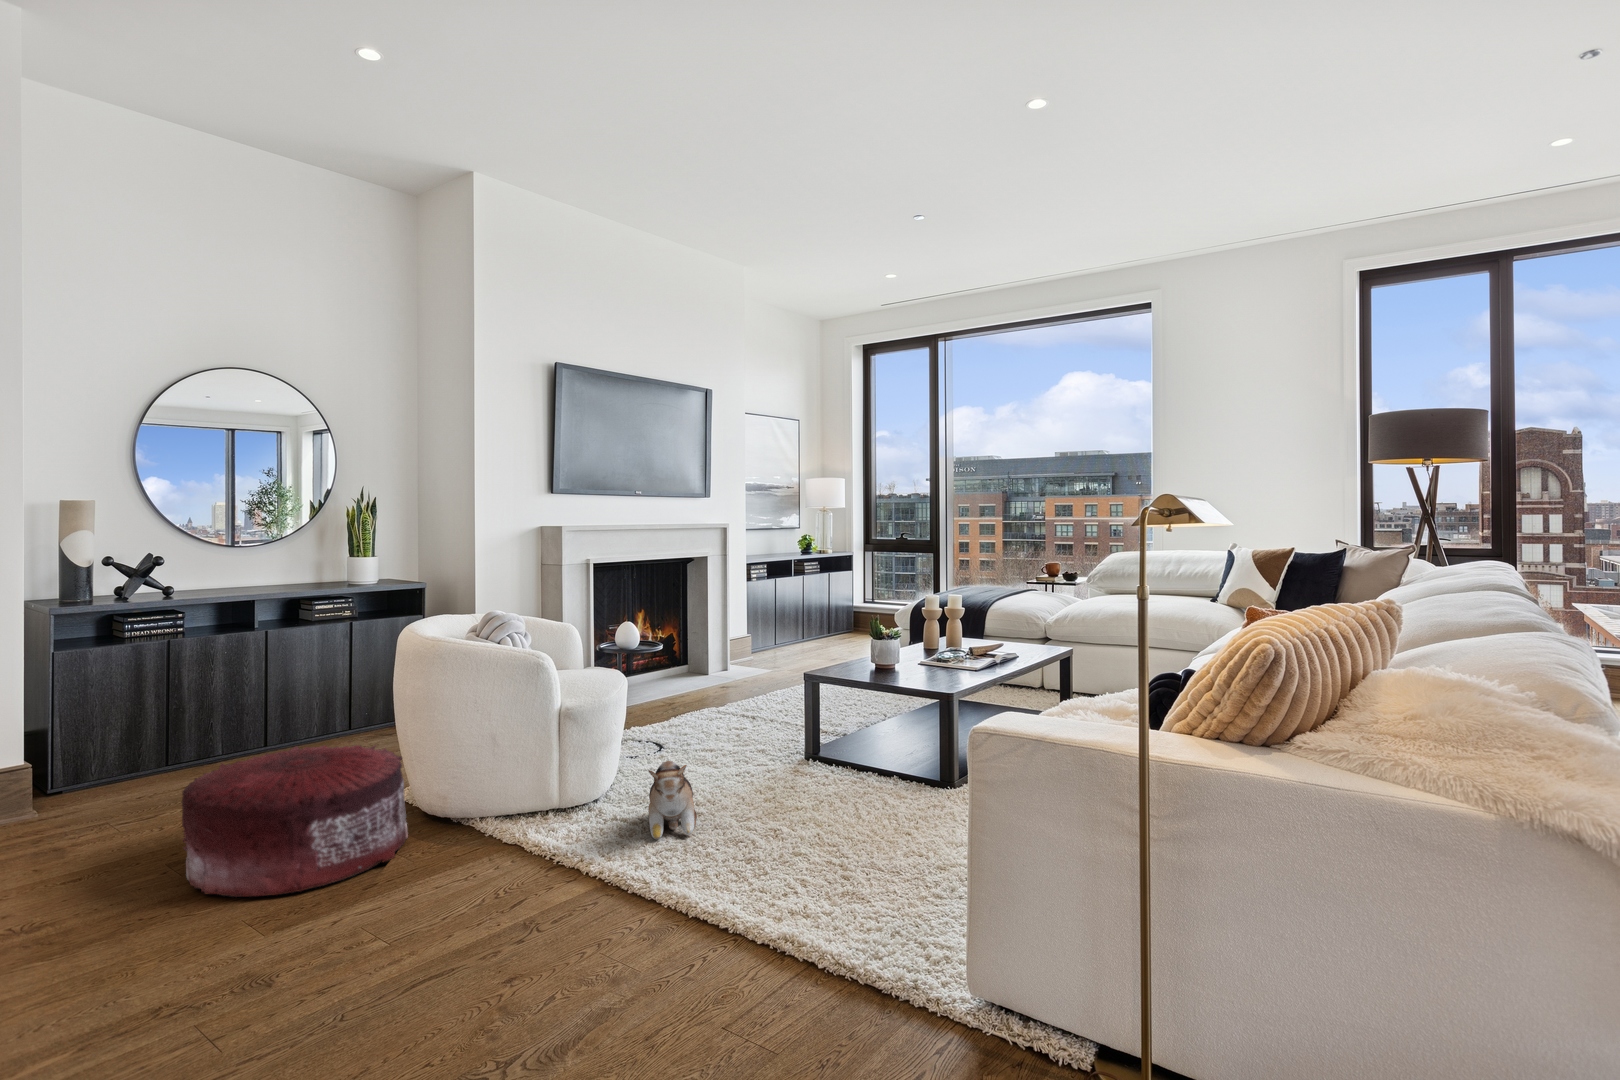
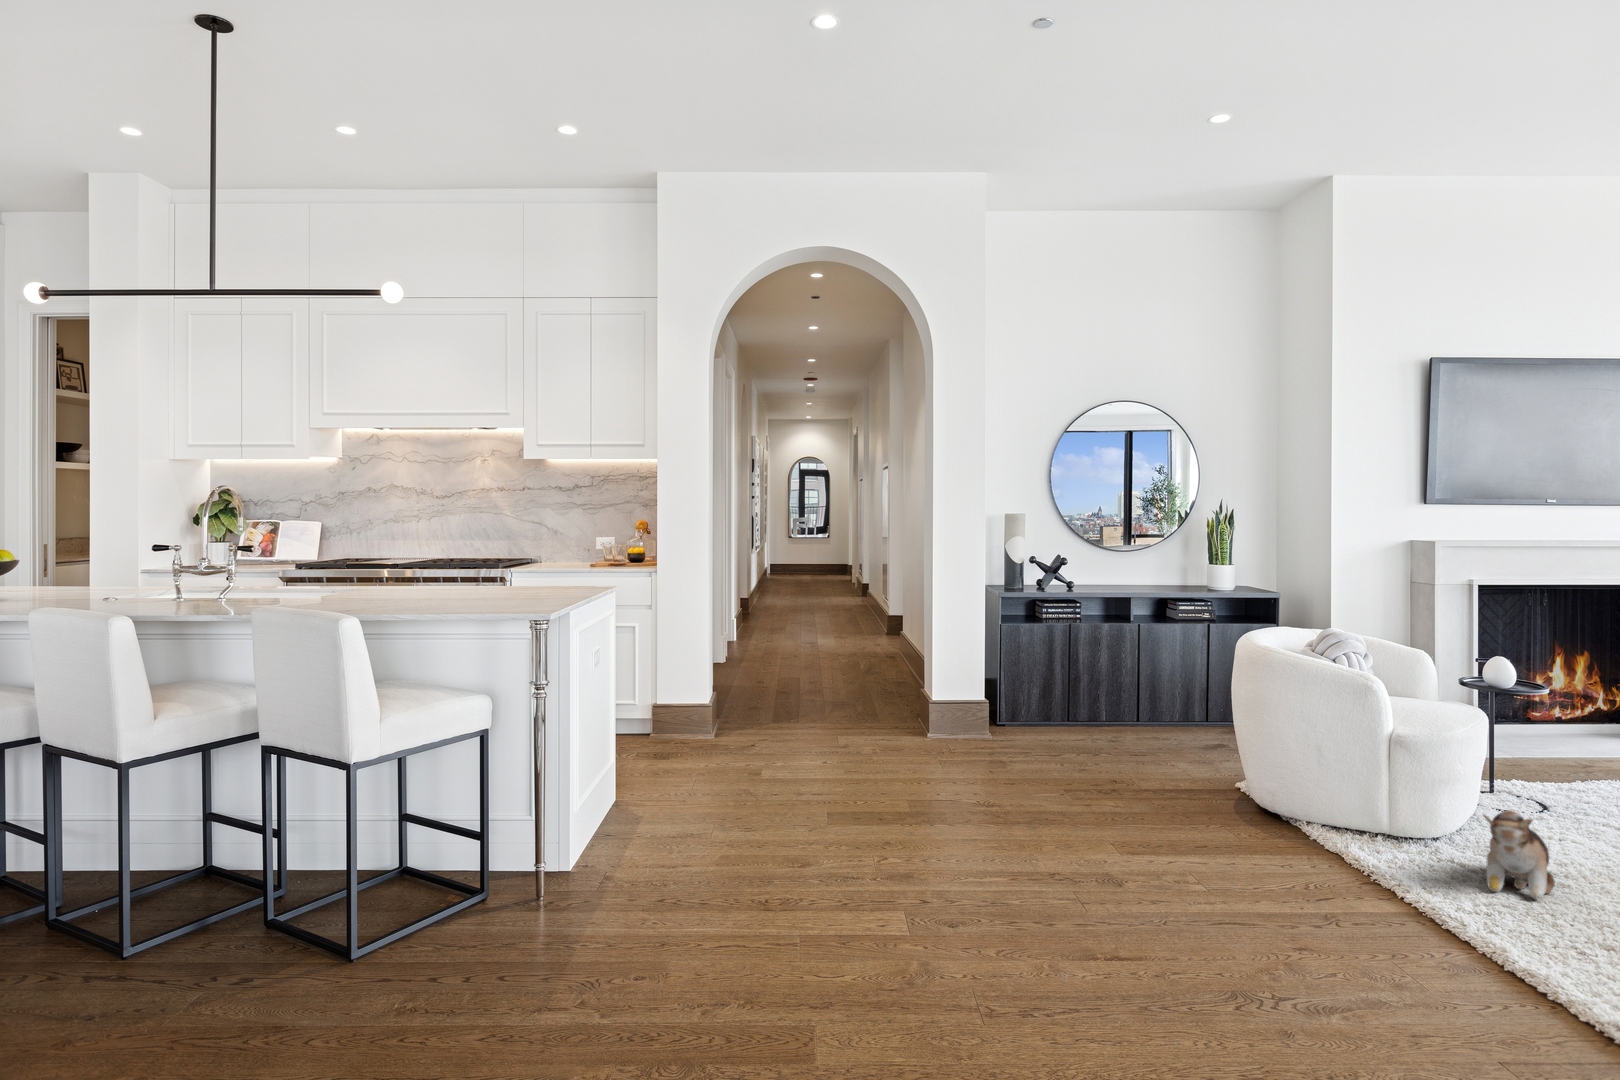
pouf: present [182,745,408,897] -> none [1071,723,1237,837]

